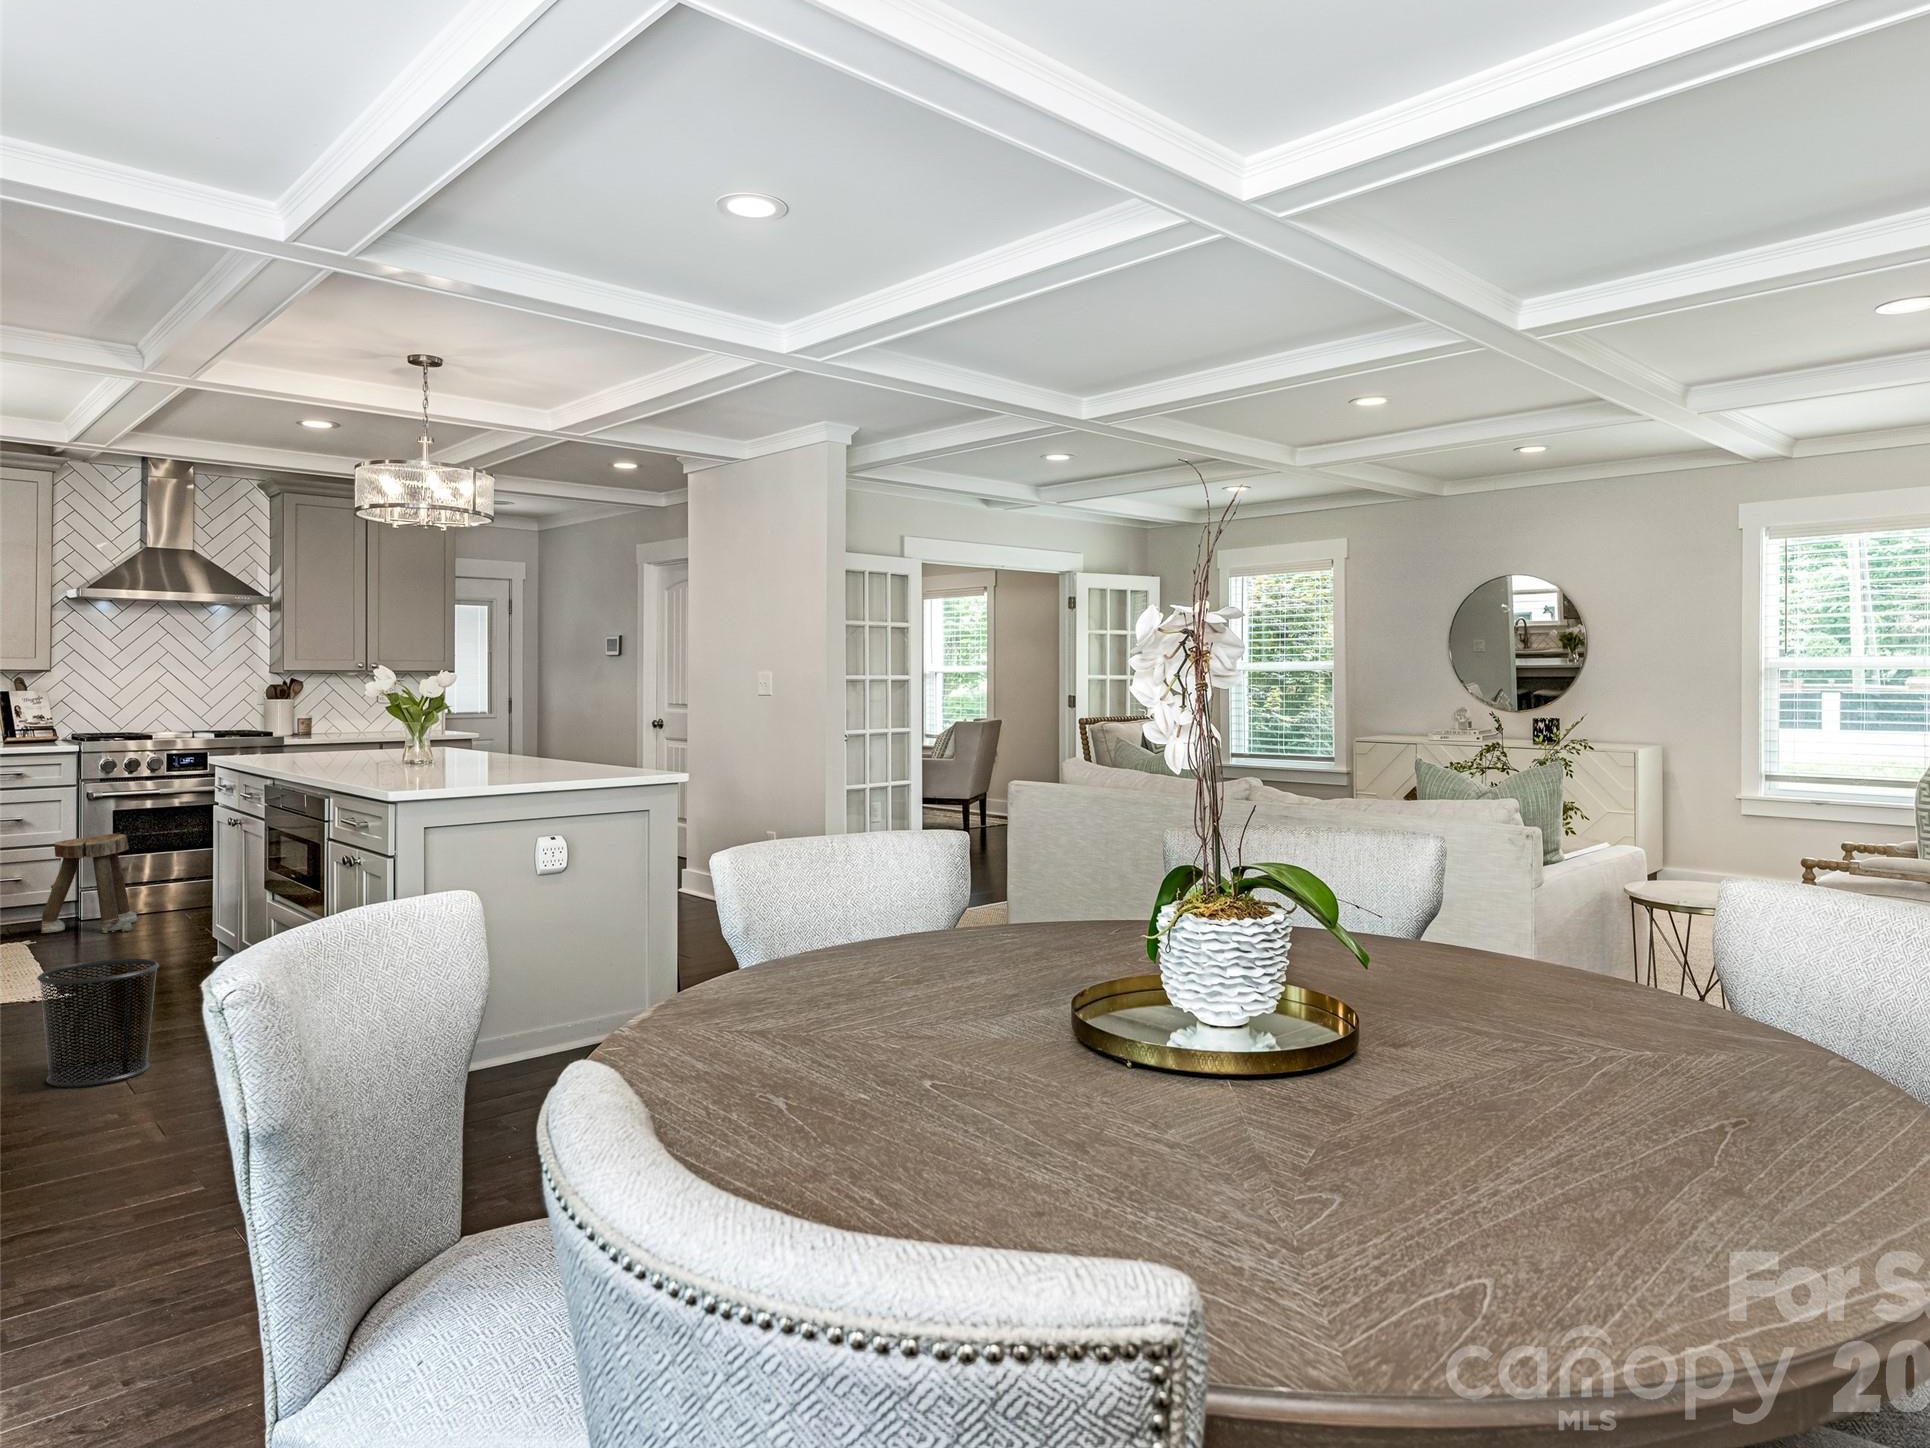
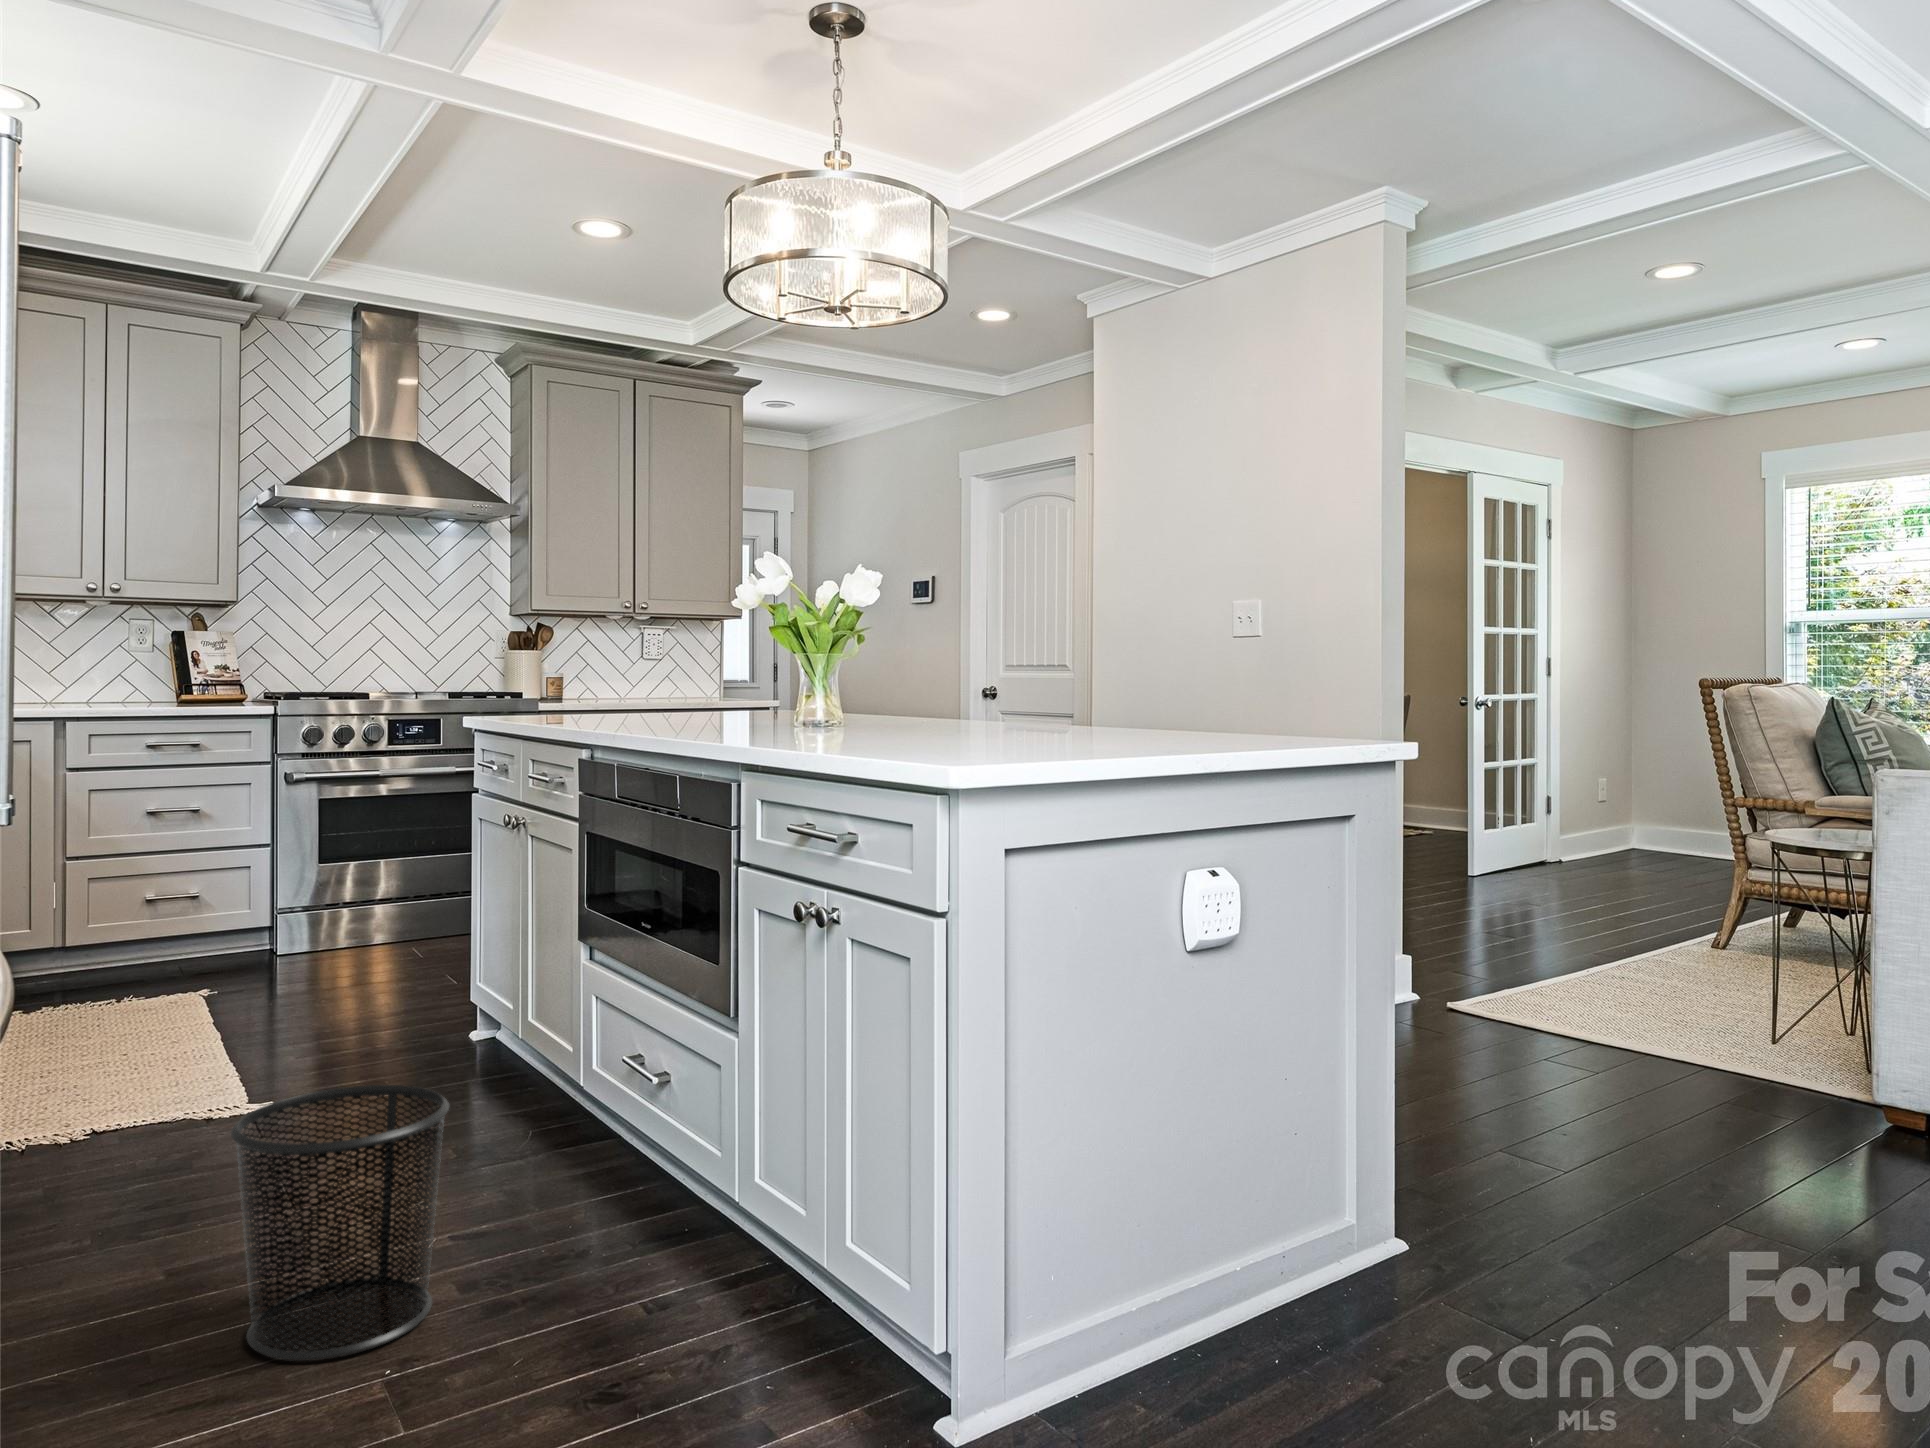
stool: present [41,834,138,933] -> none [223,833,350,977]

